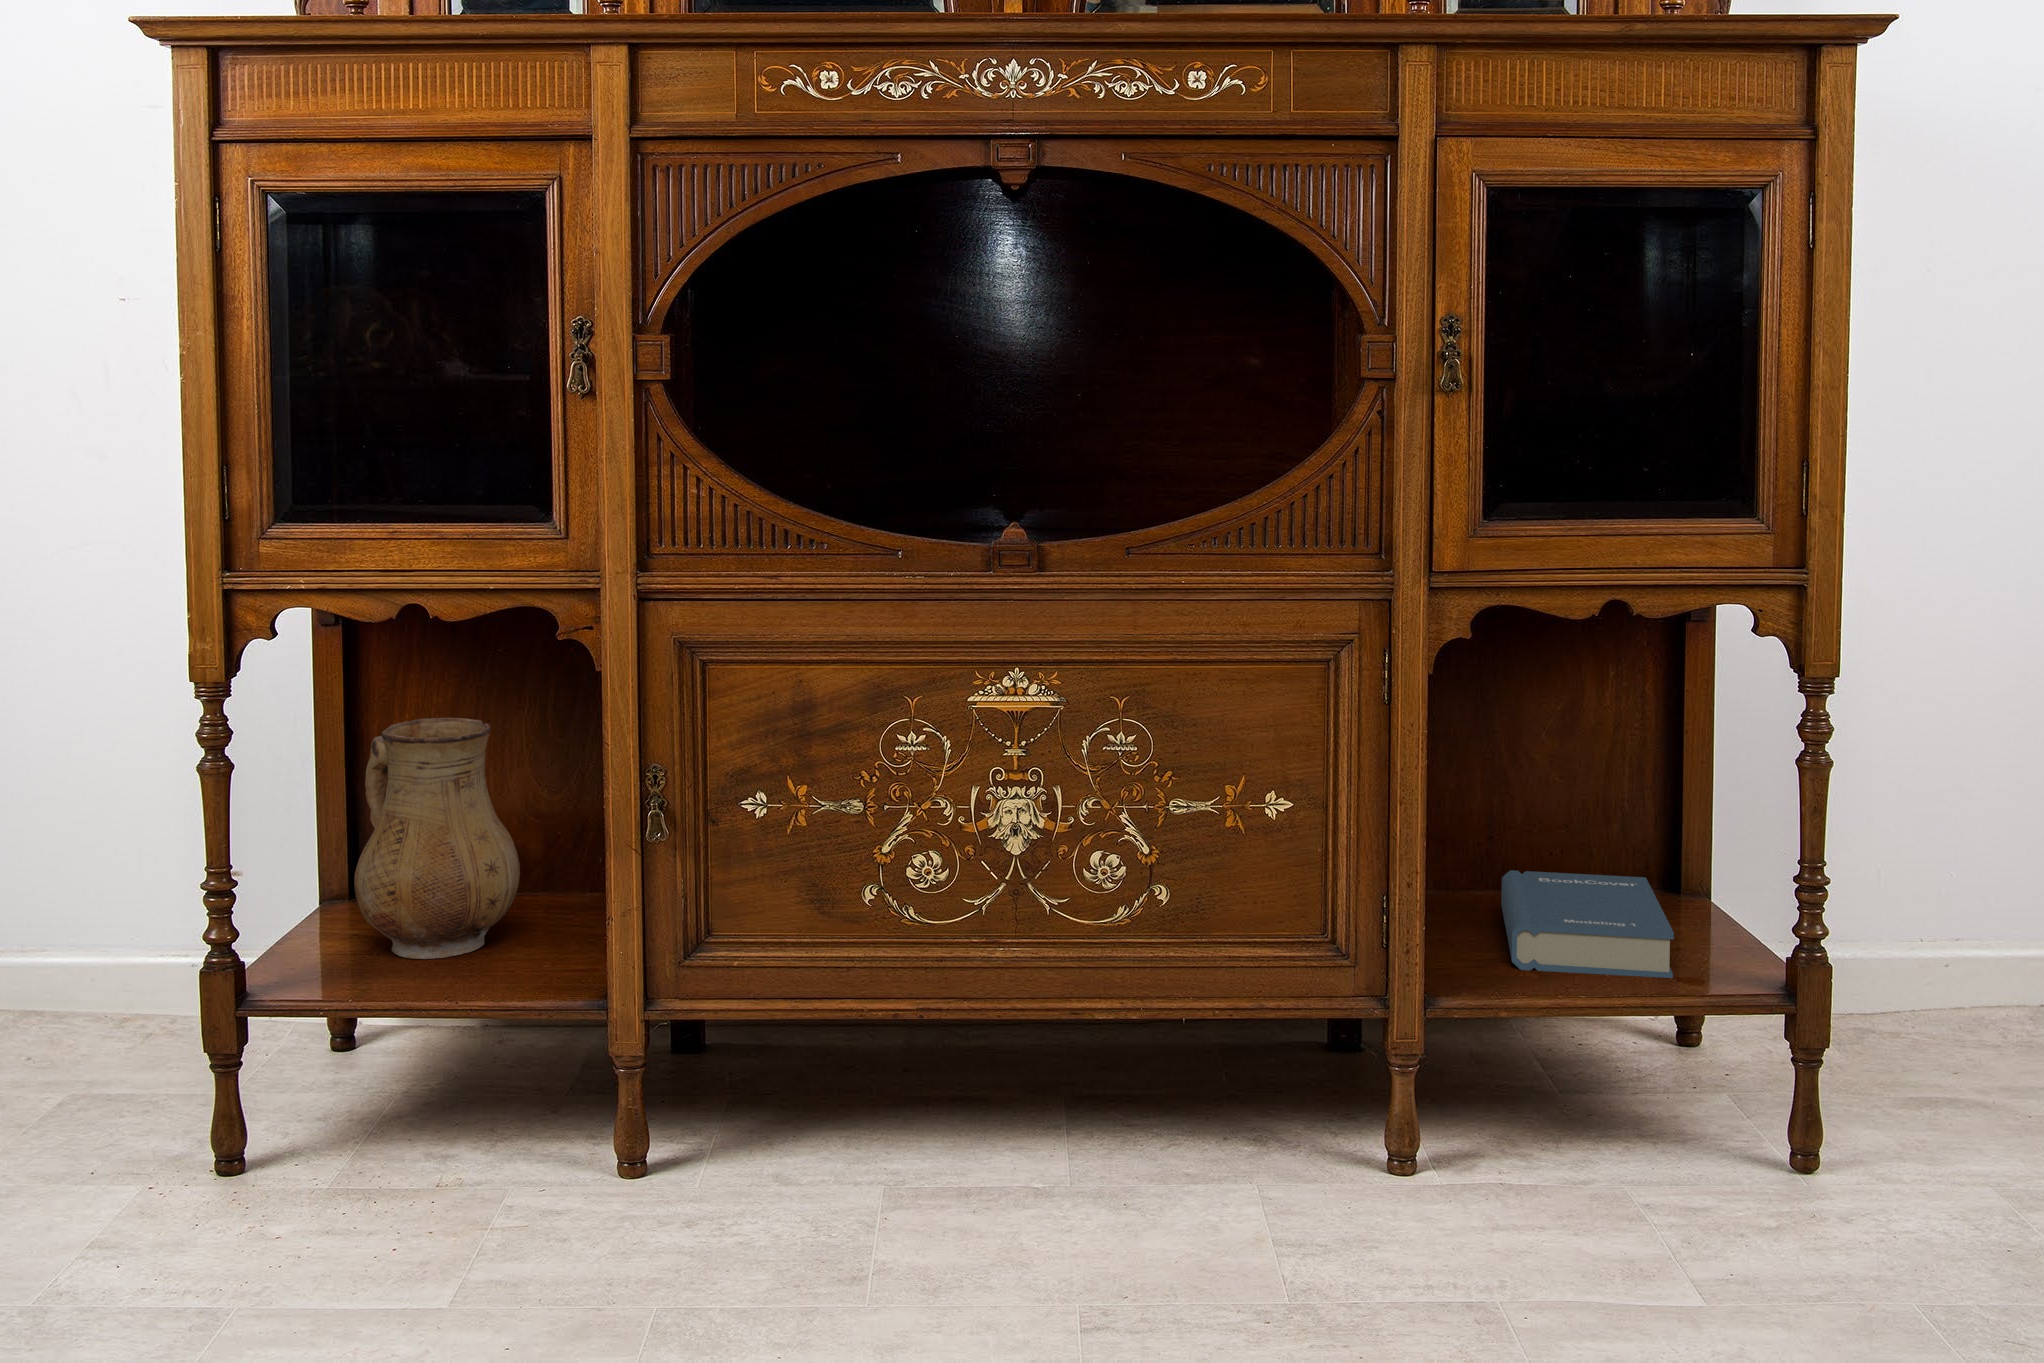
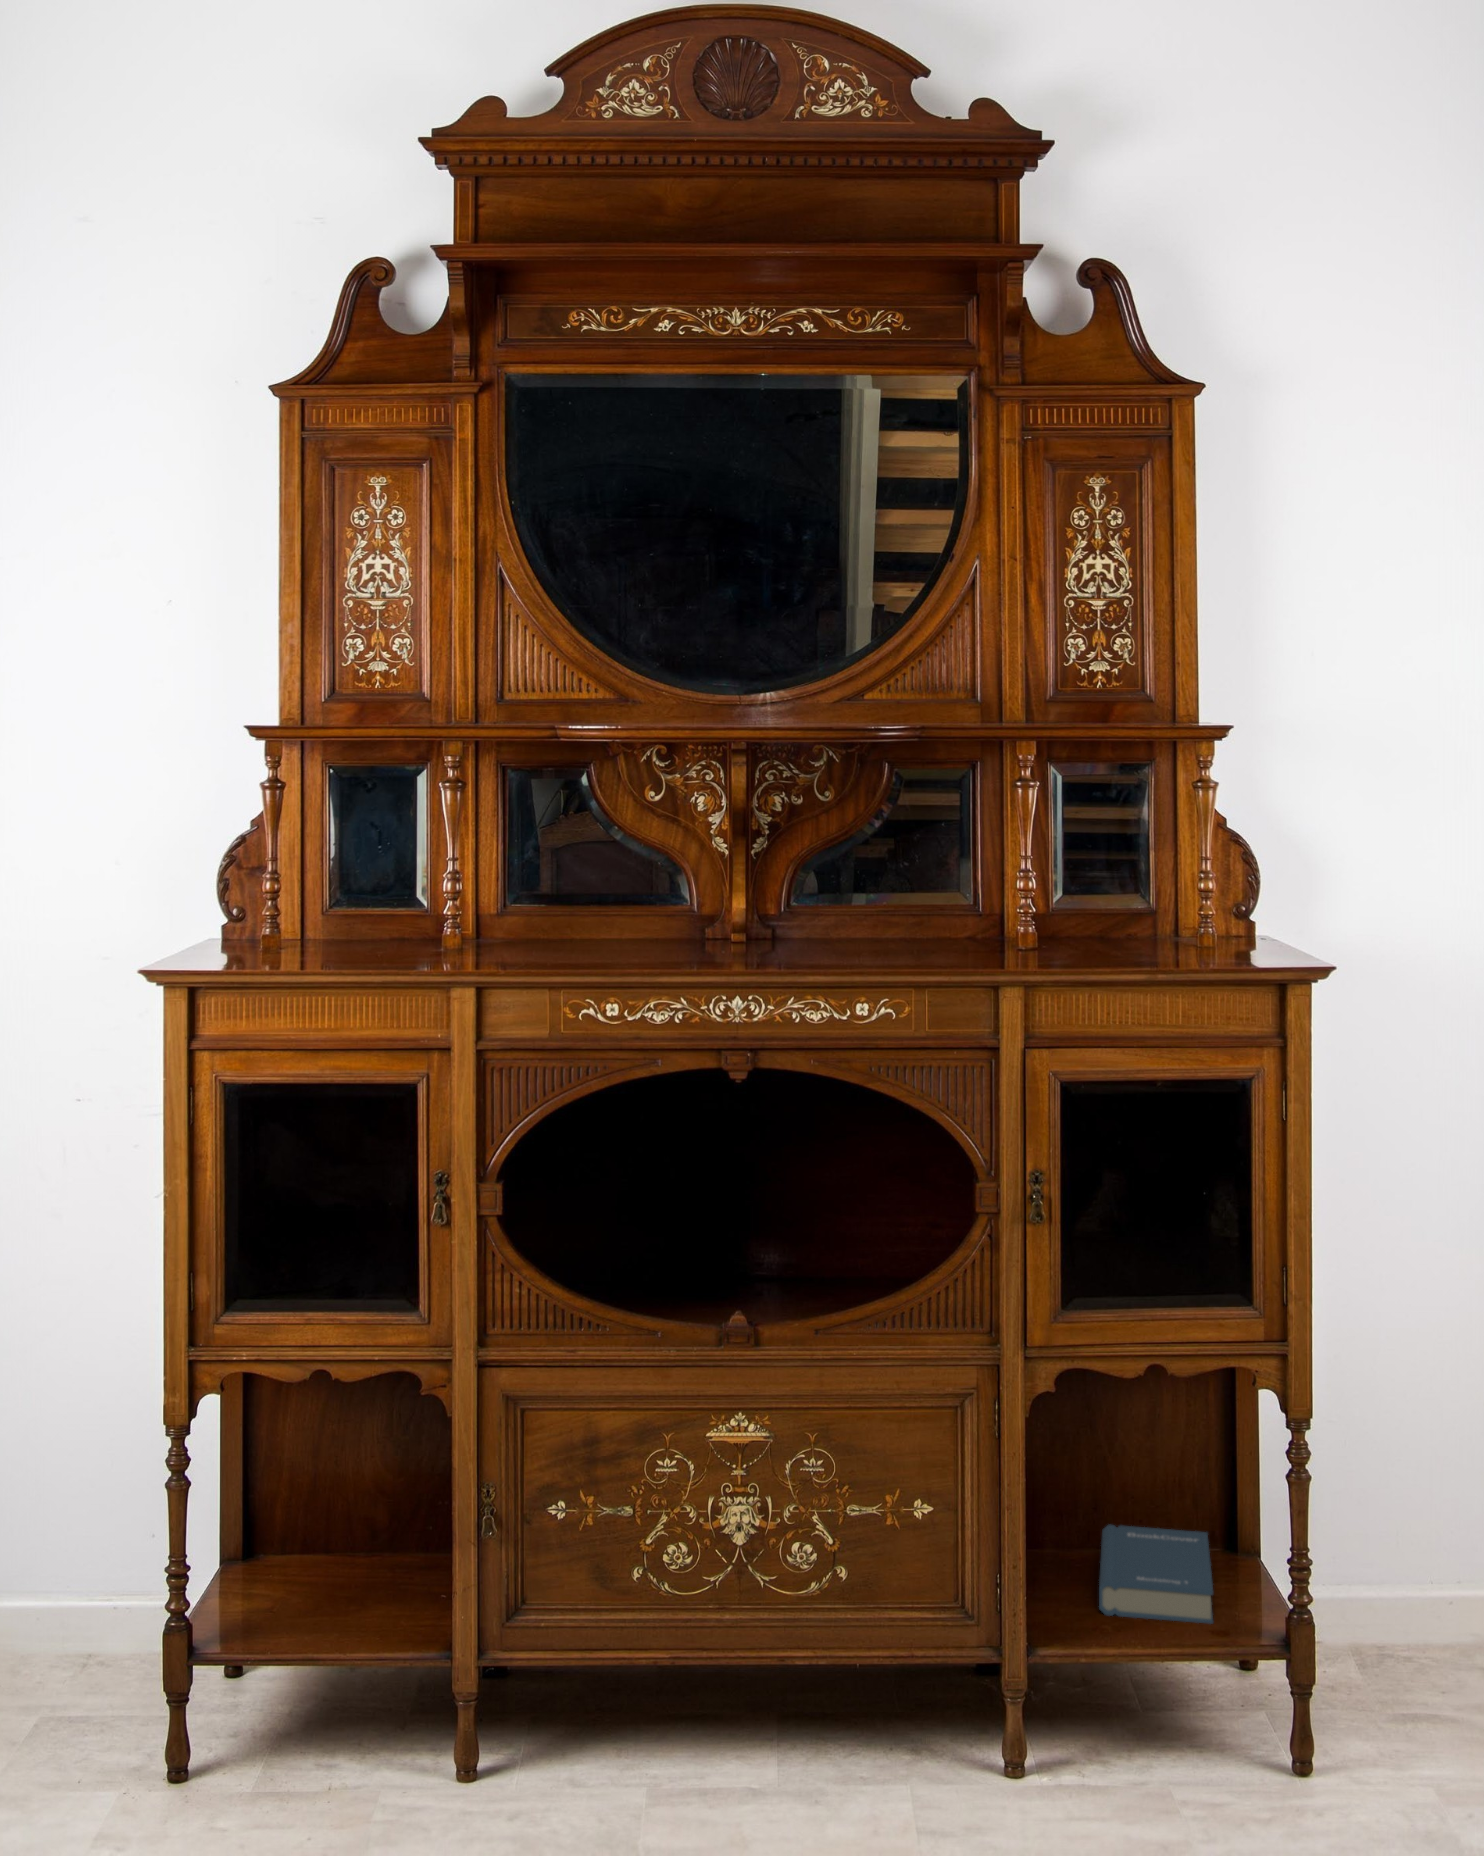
ceramic pitcher: present [354,718,520,959] -> none [255,1417,374,1604]

